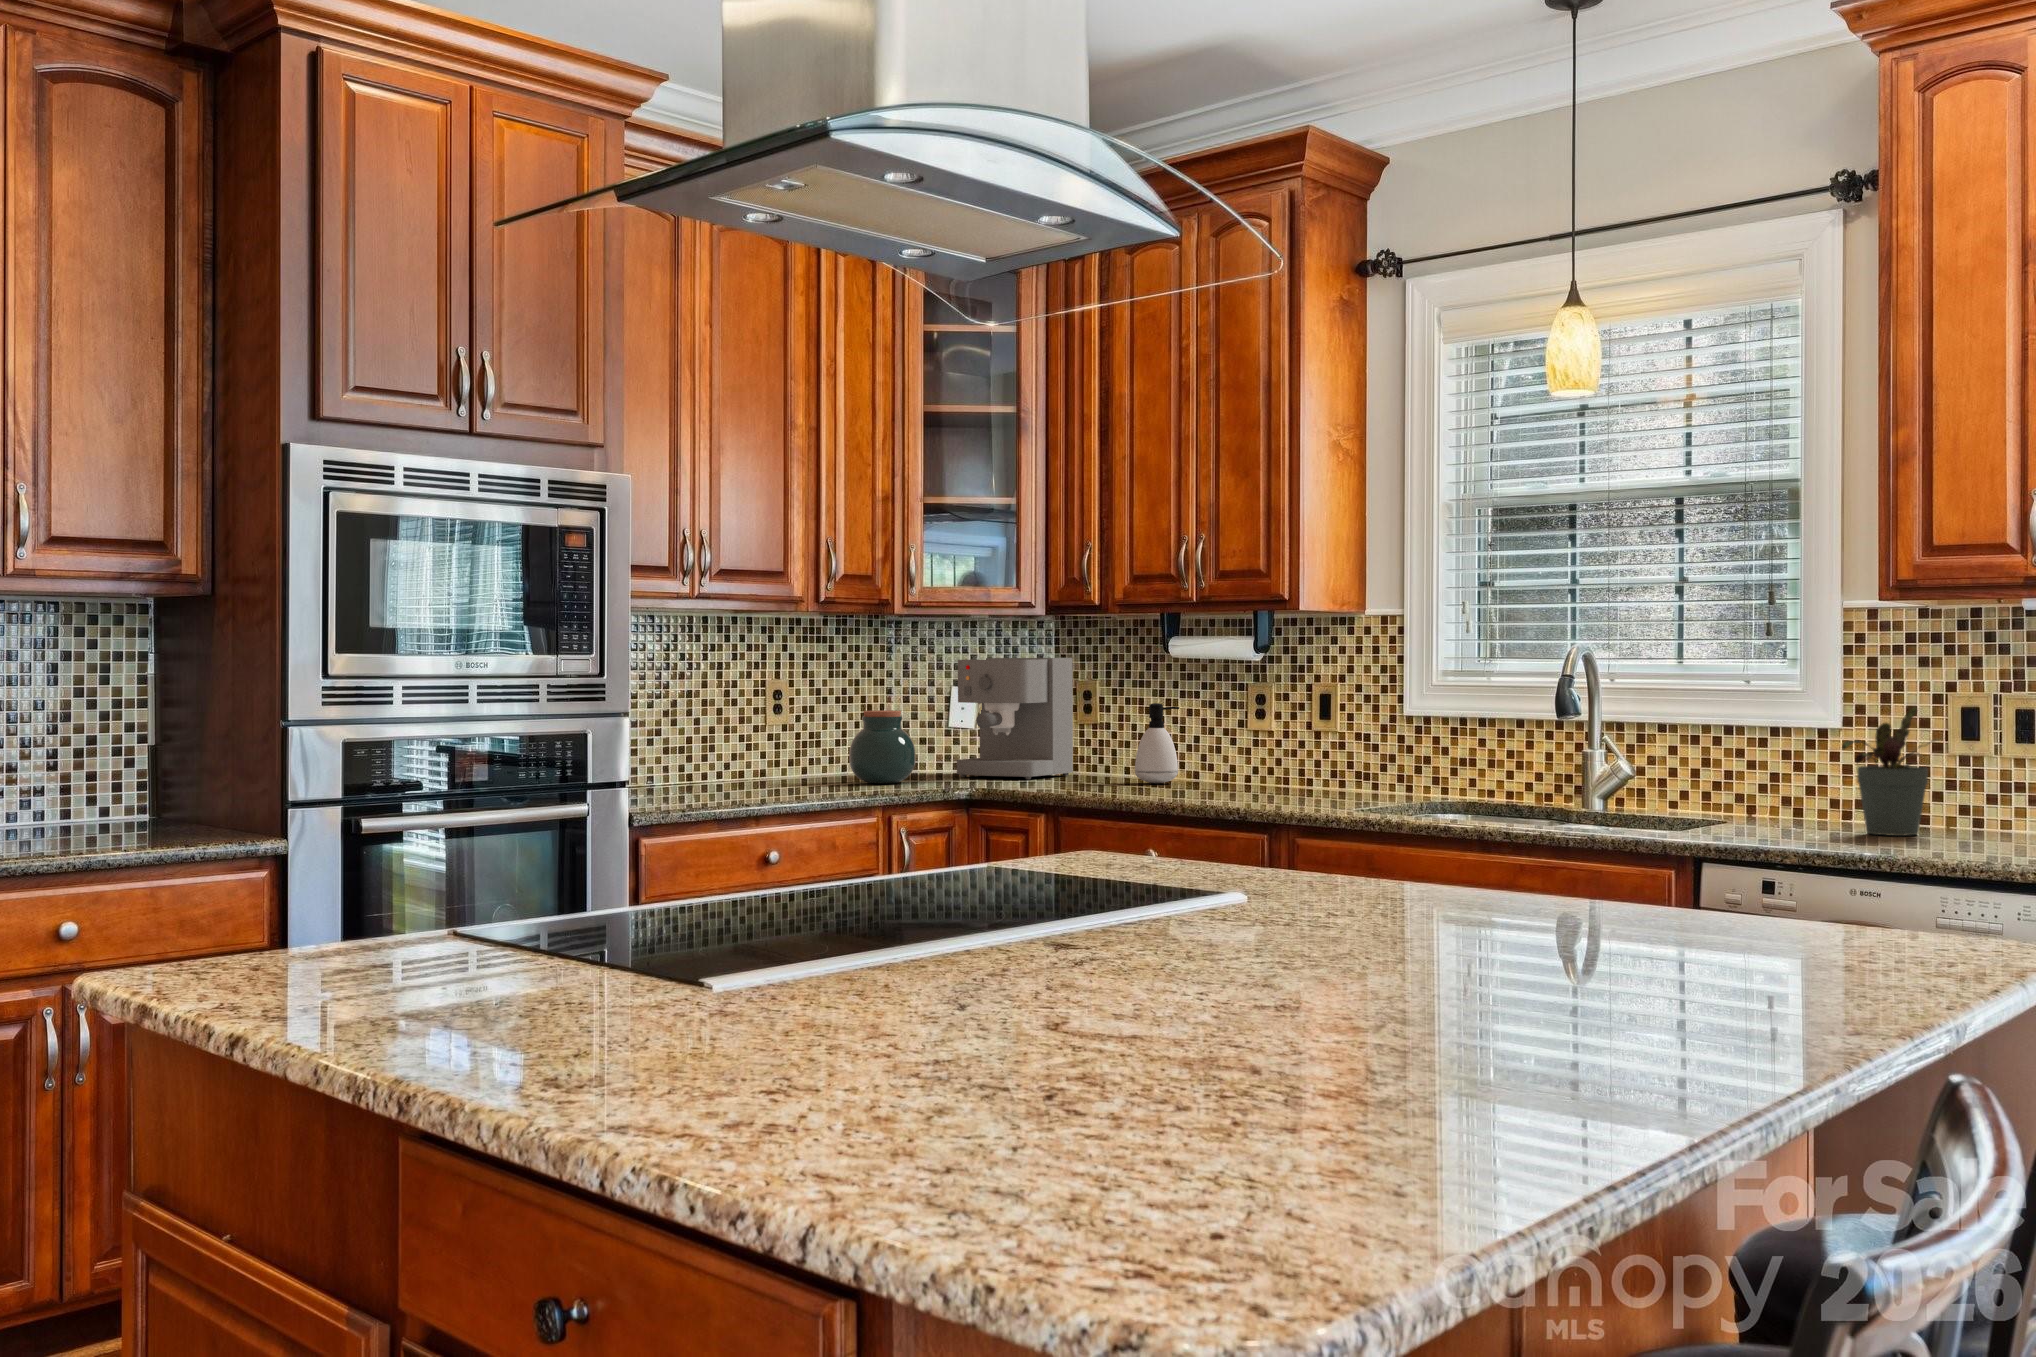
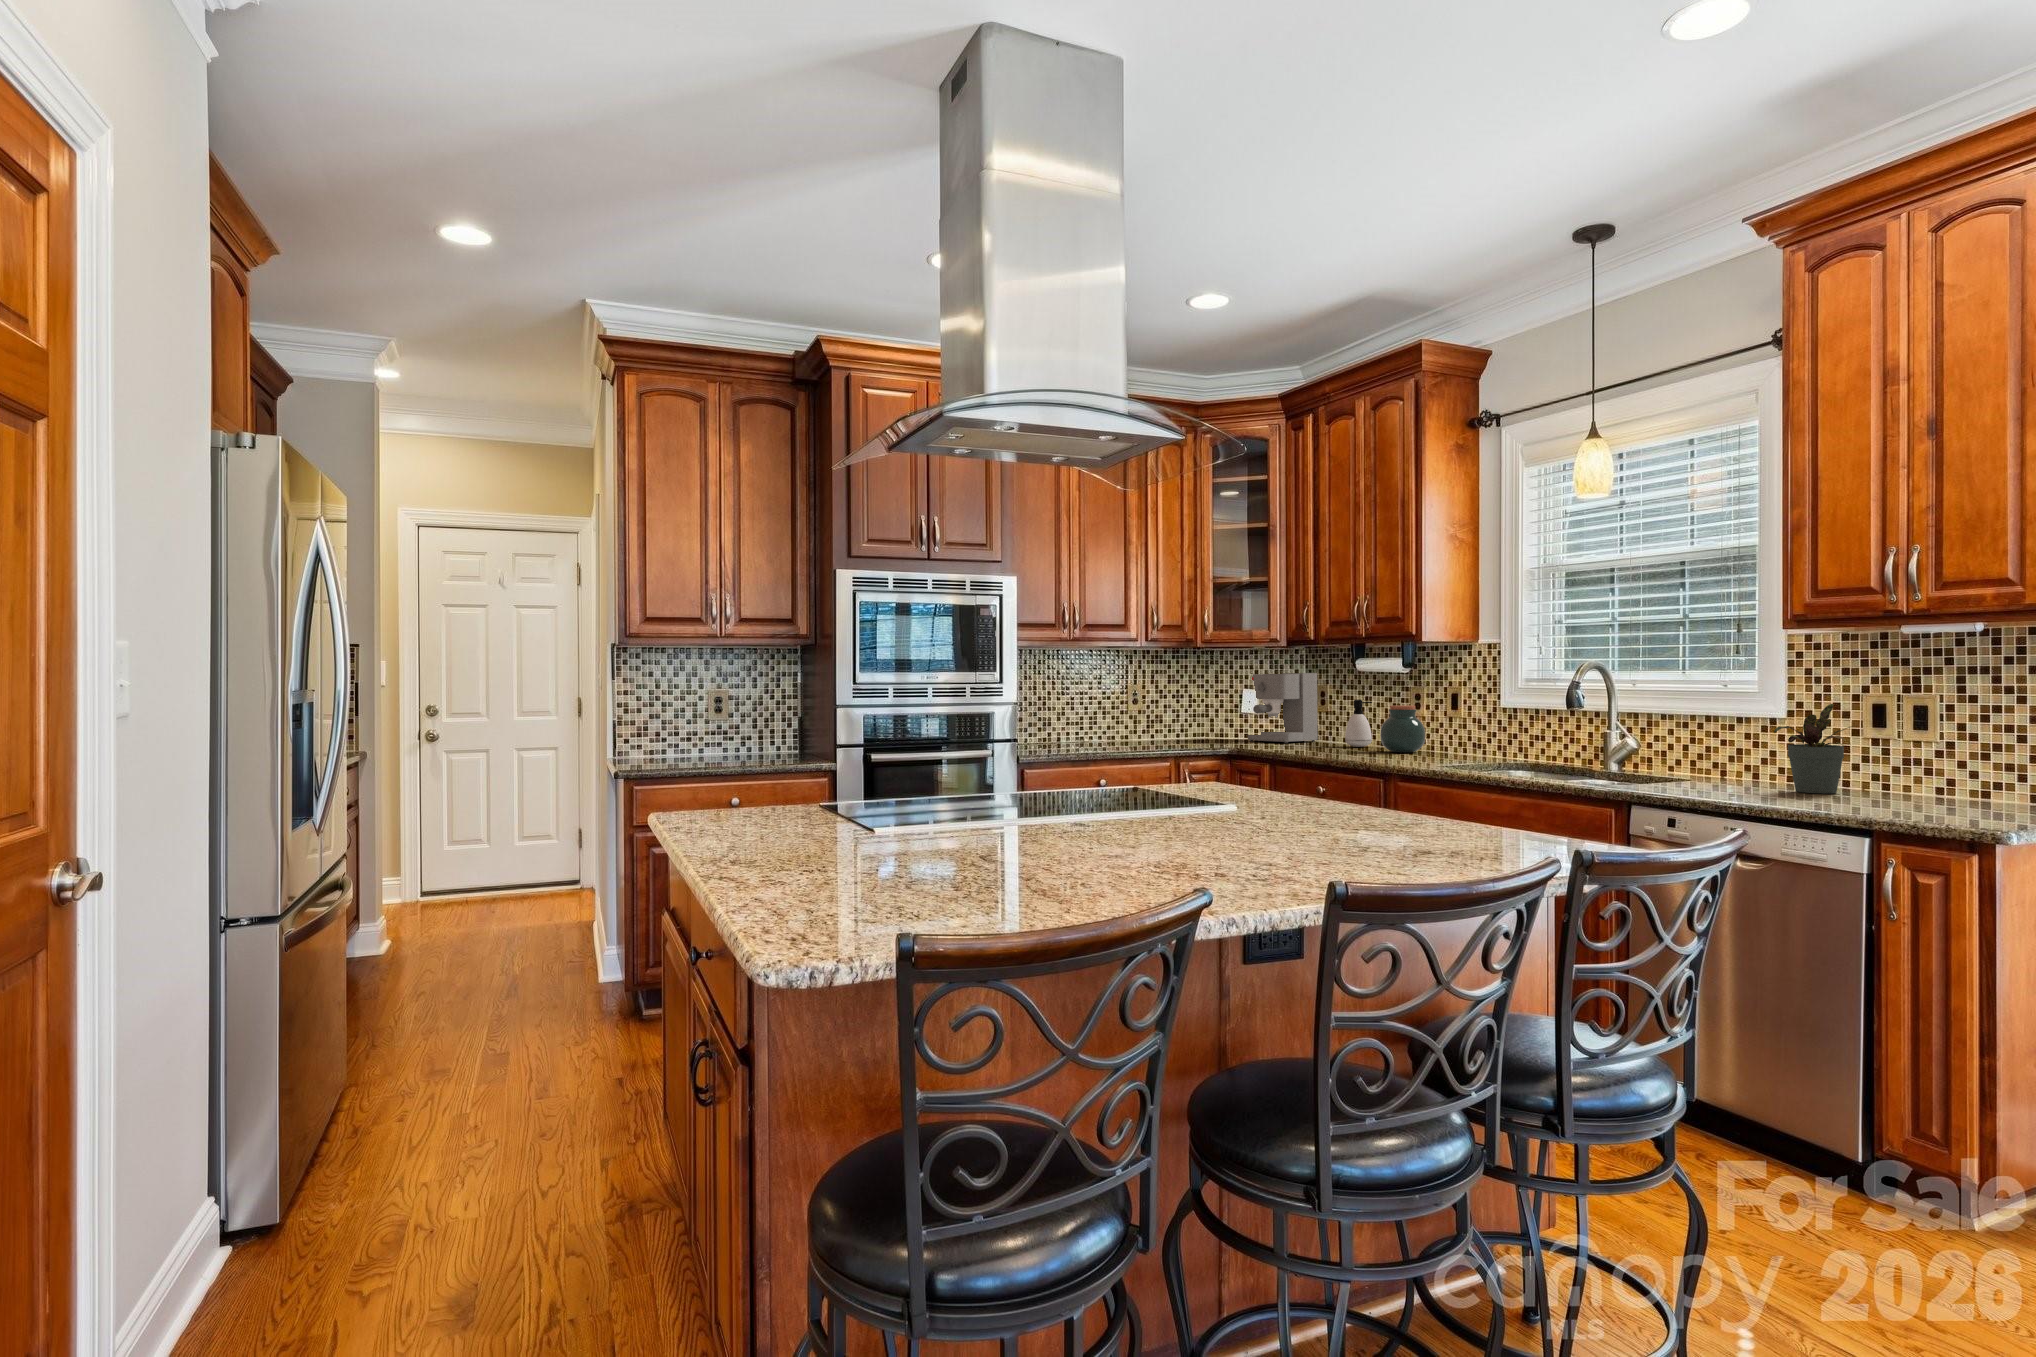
jar: present [849,711,916,784] -> present [1380,706,1426,753]

